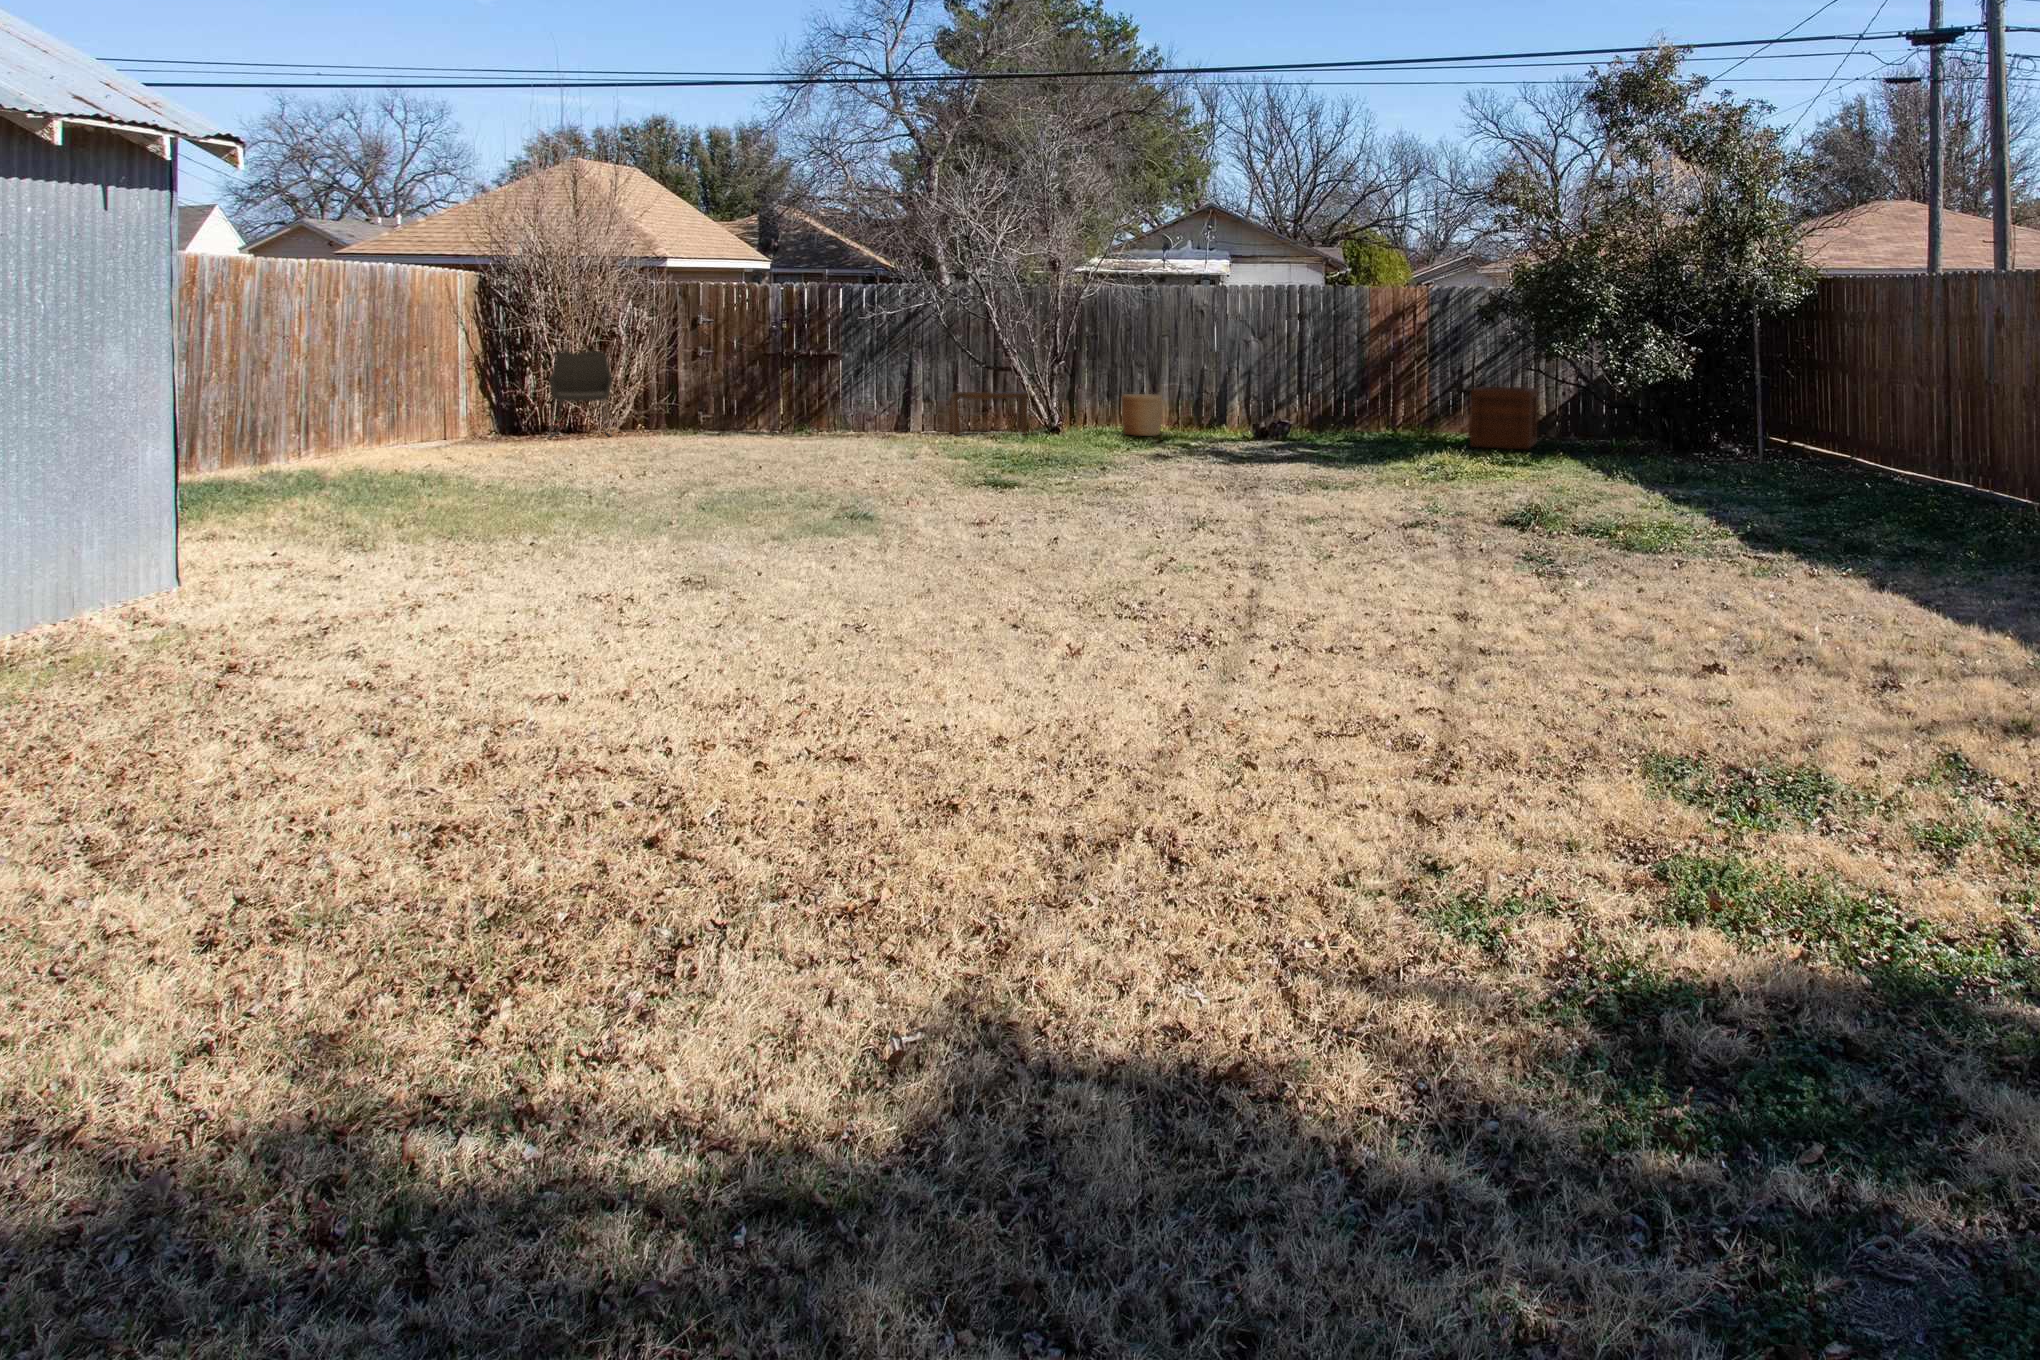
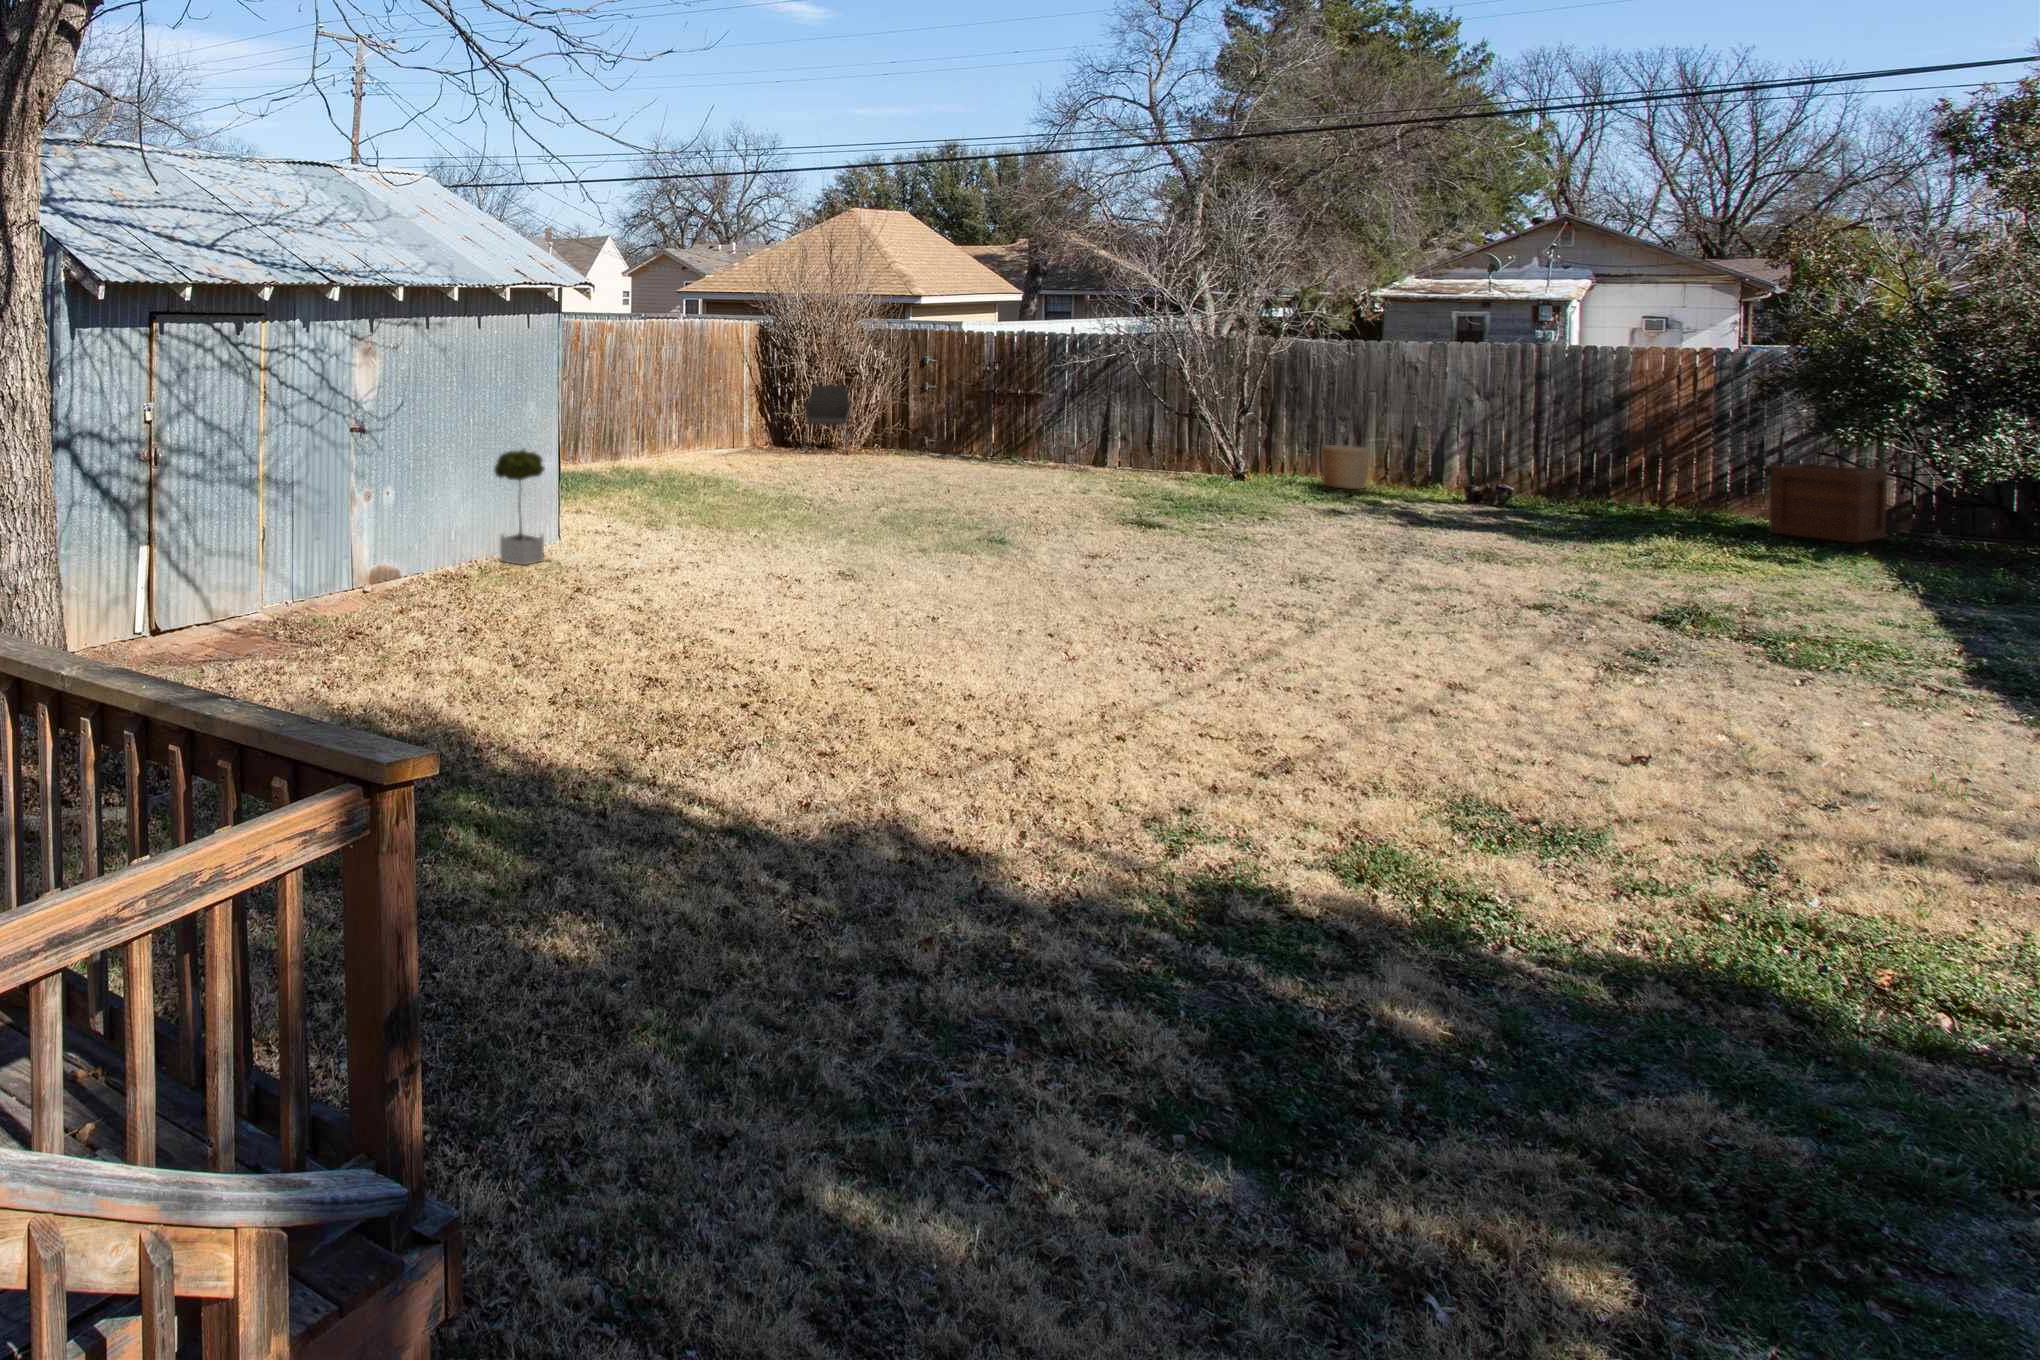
bench: present [948,391,1028,436] -> none [1138,433,1218,478]
potted tree: none [23,425,145,638] -> present [494,449,544,565]

